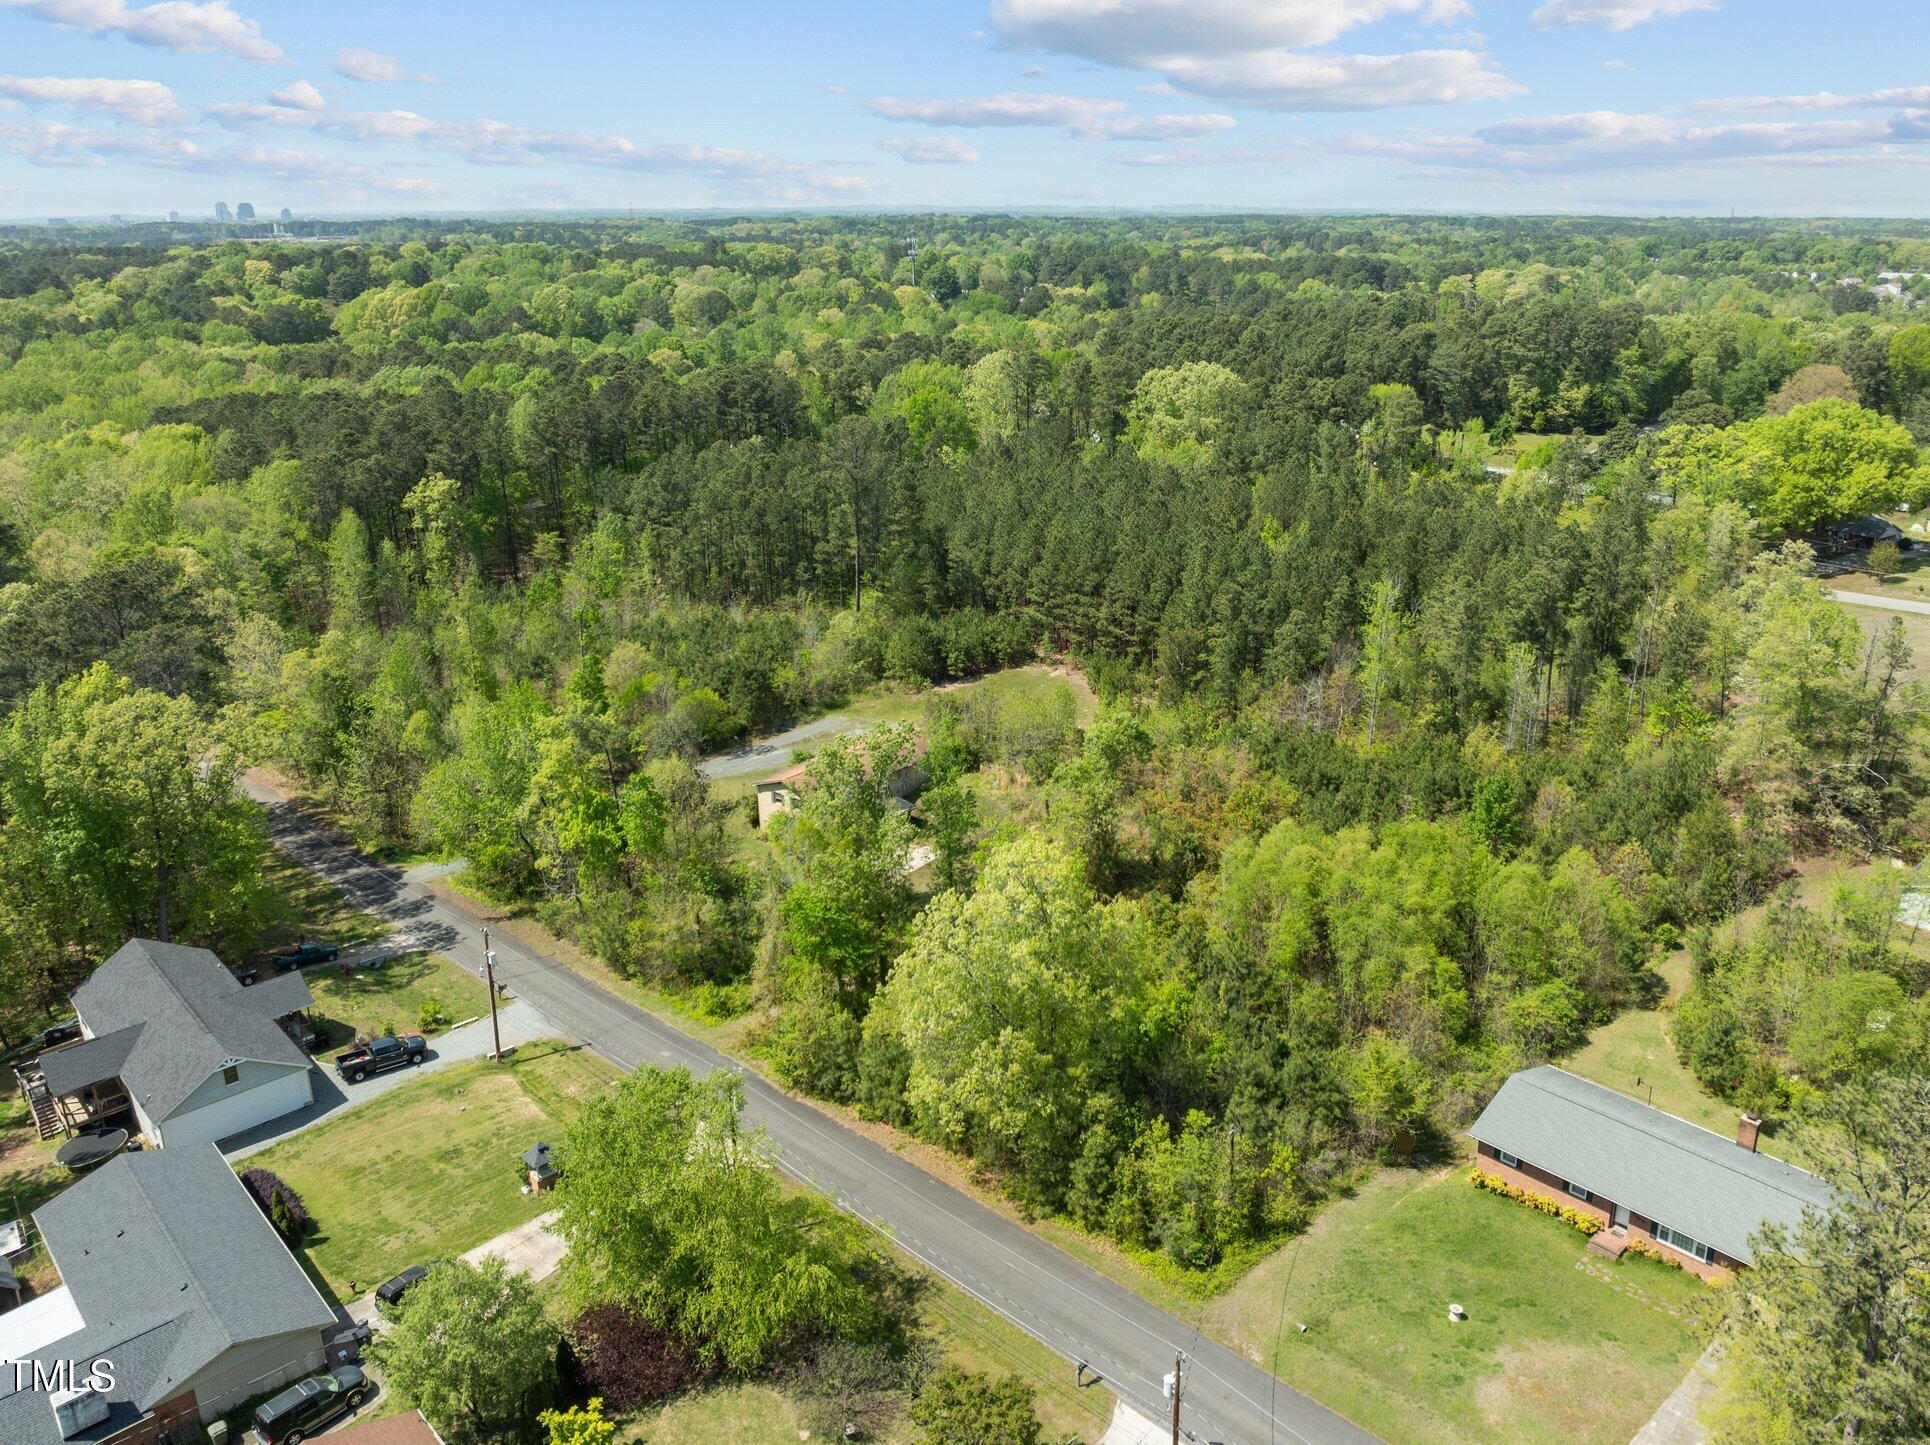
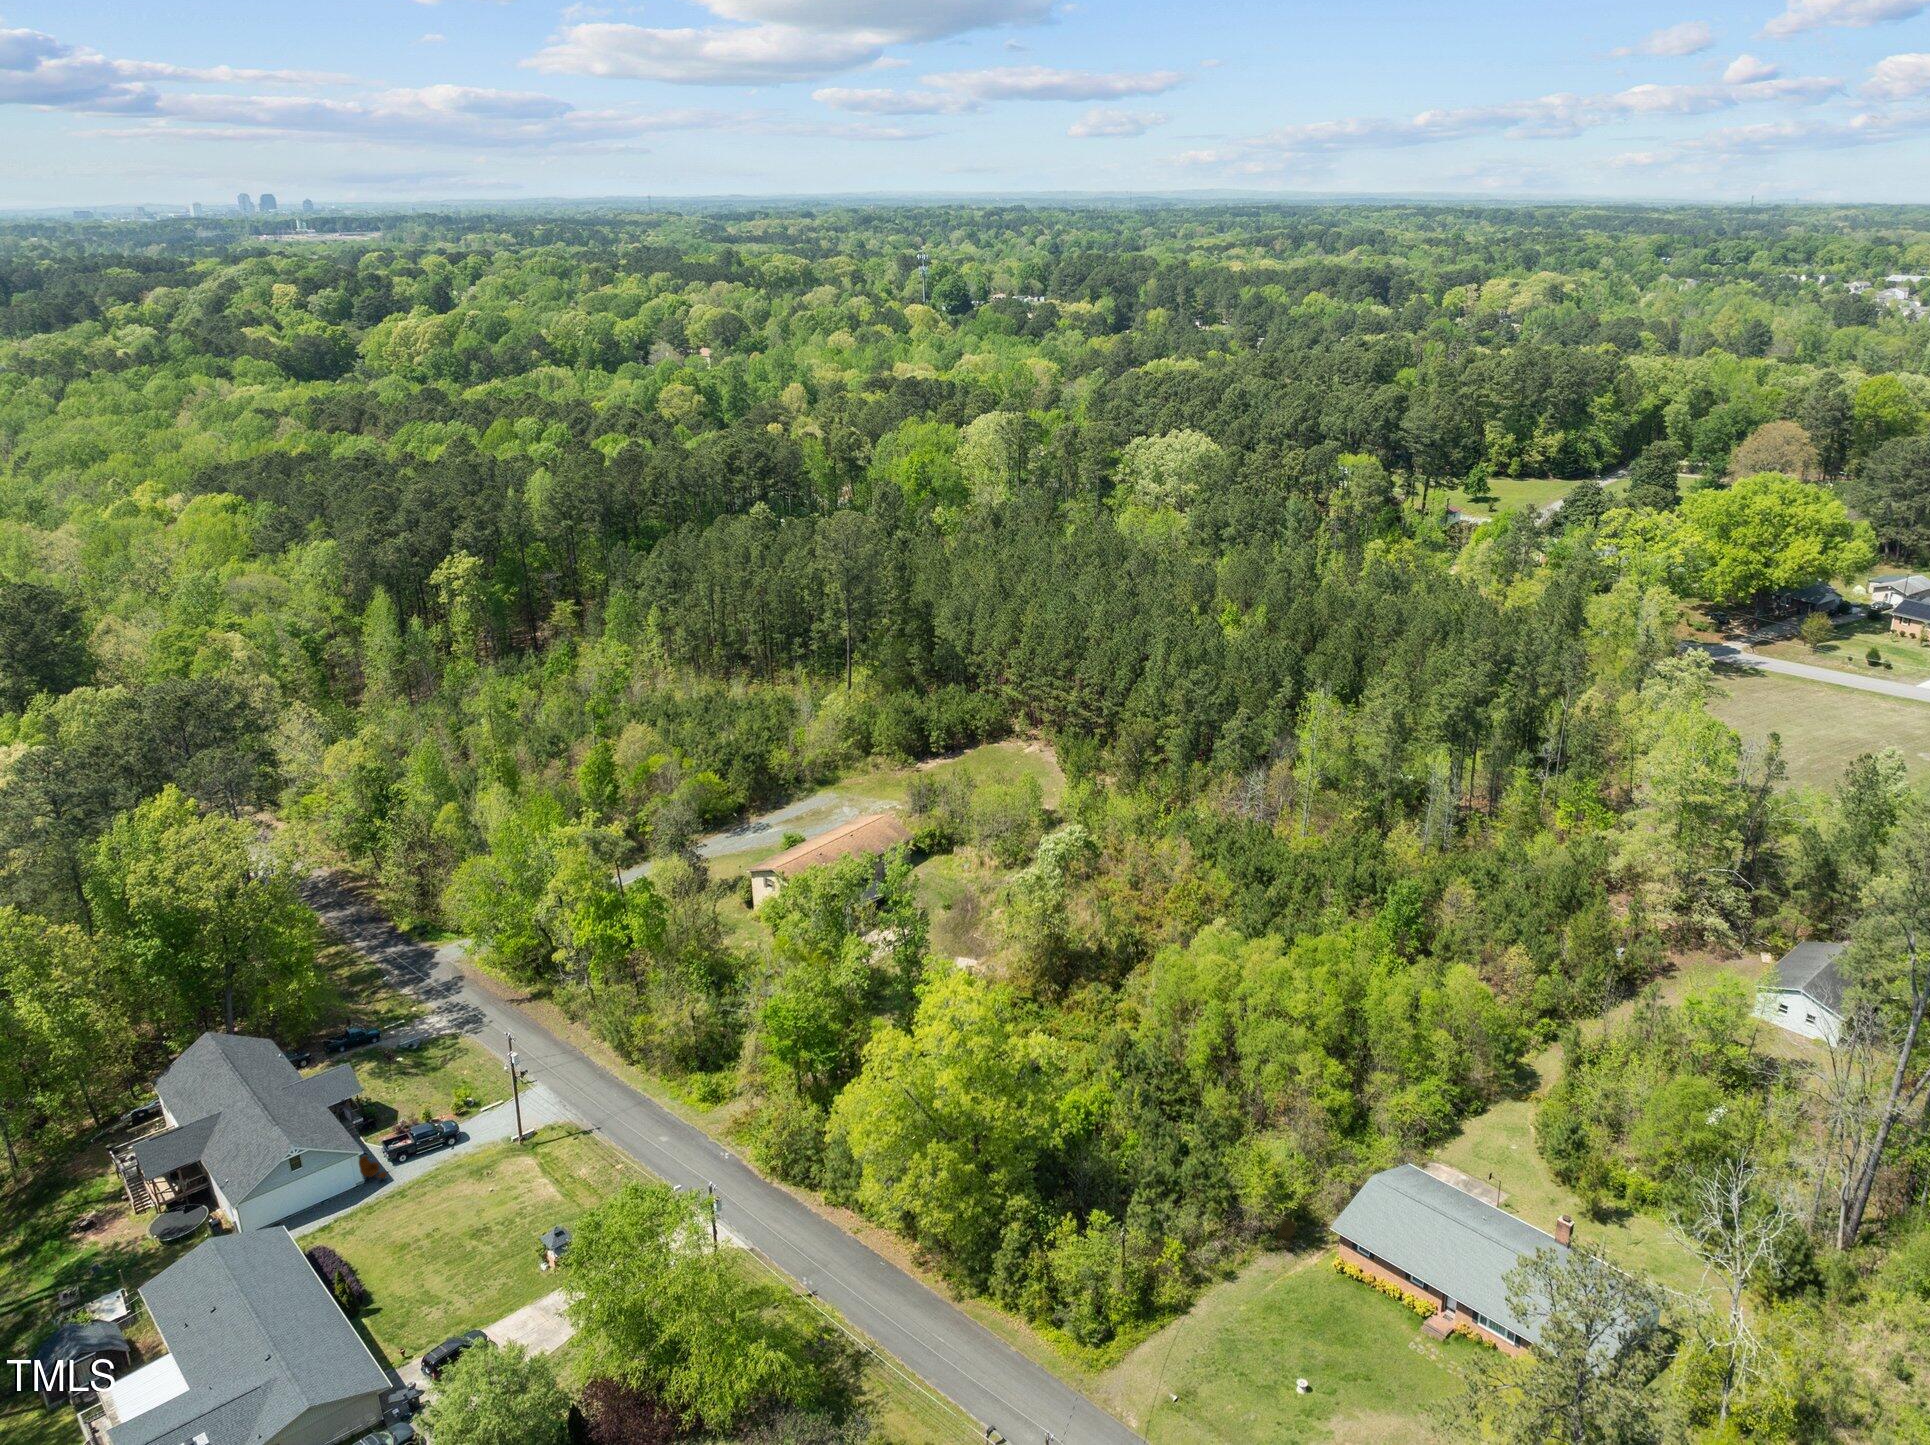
lounge chair: none [308,1072,343,1105] -> present [359,1156,387,1181]

